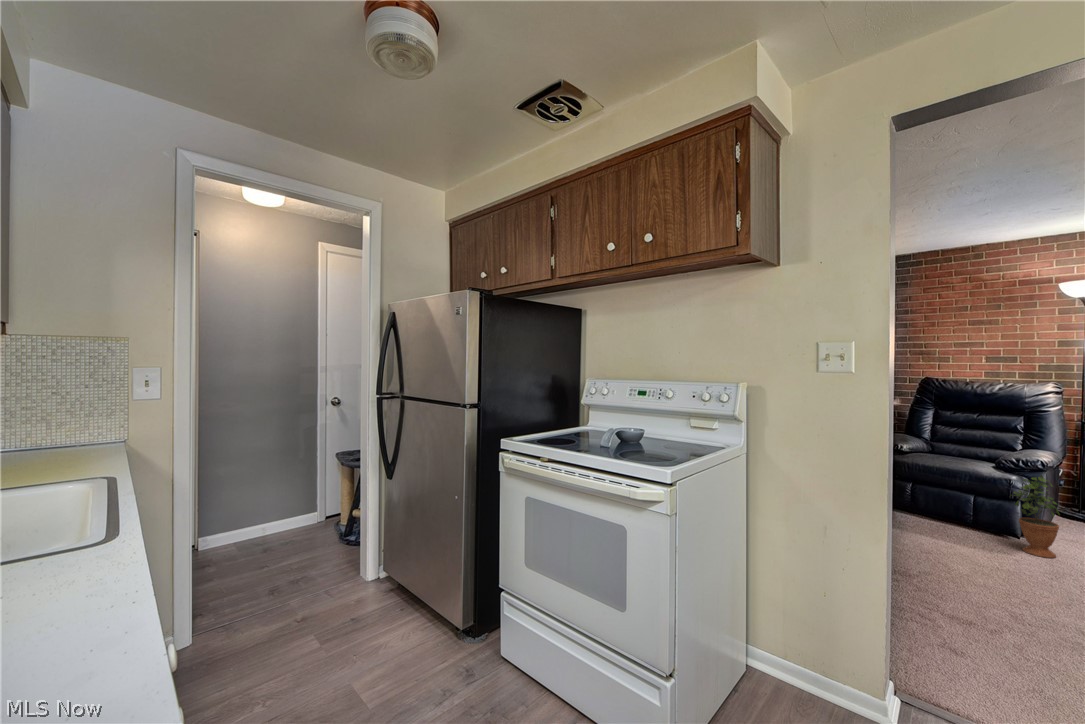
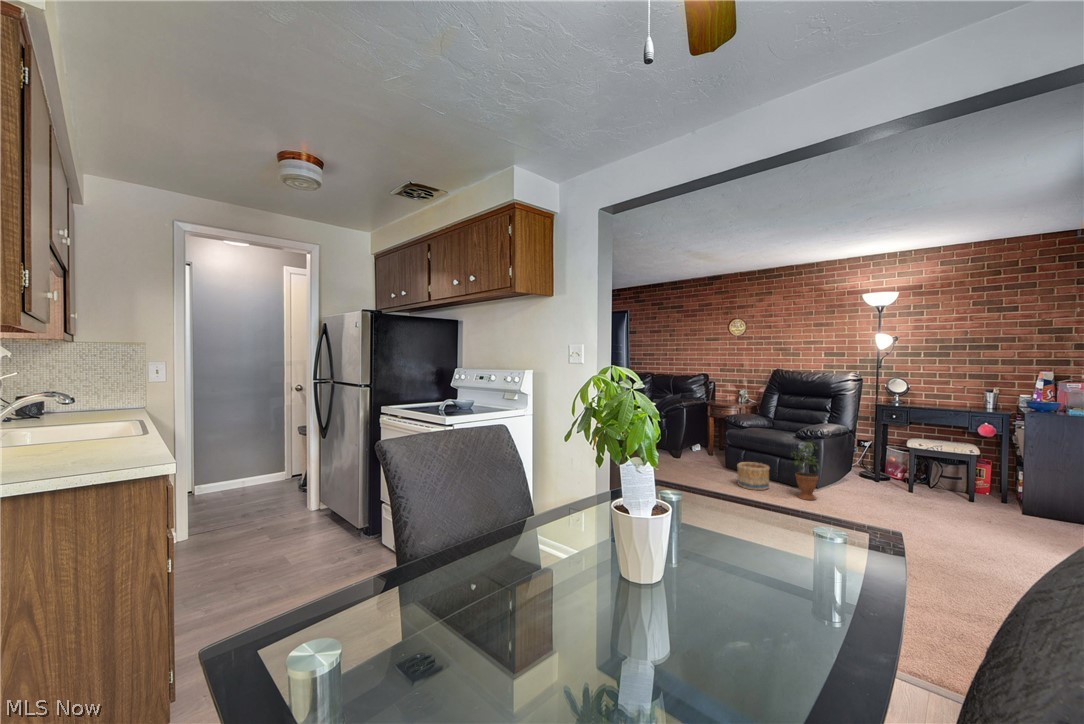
basket: none [917,500,970,540] -> present [737,462,769,490]

